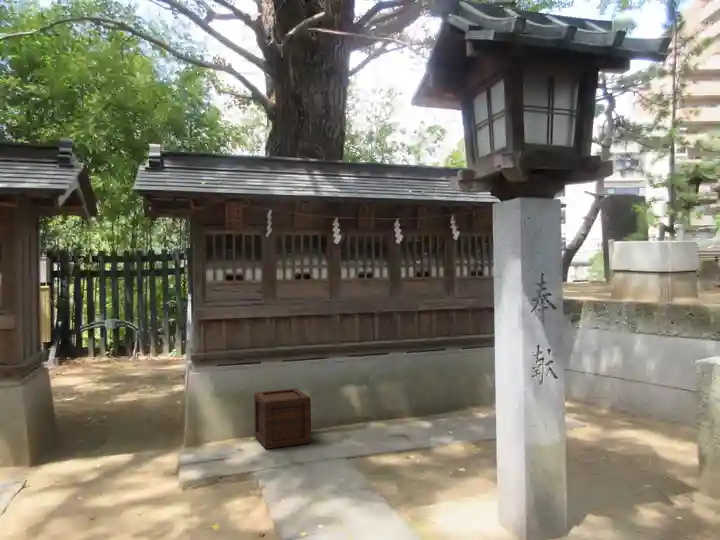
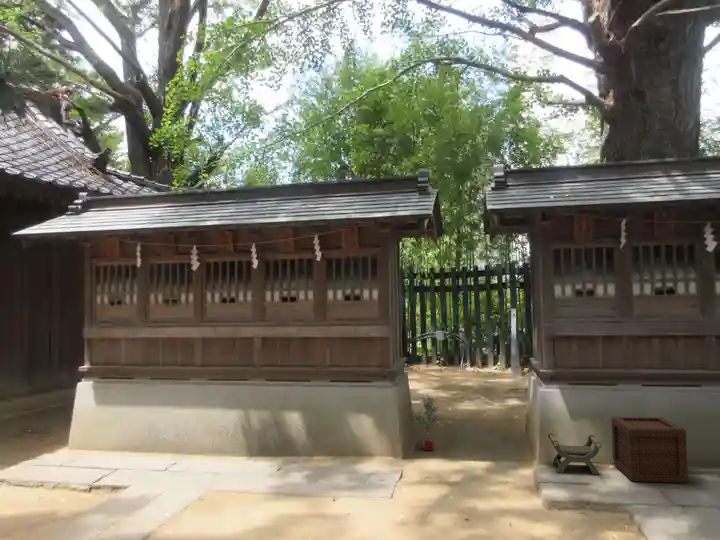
potted tree: none [49,389,84,451] -> present [412,395,439,451]
stool: none [195,411,242,452] -> present [548,433,602,475]

